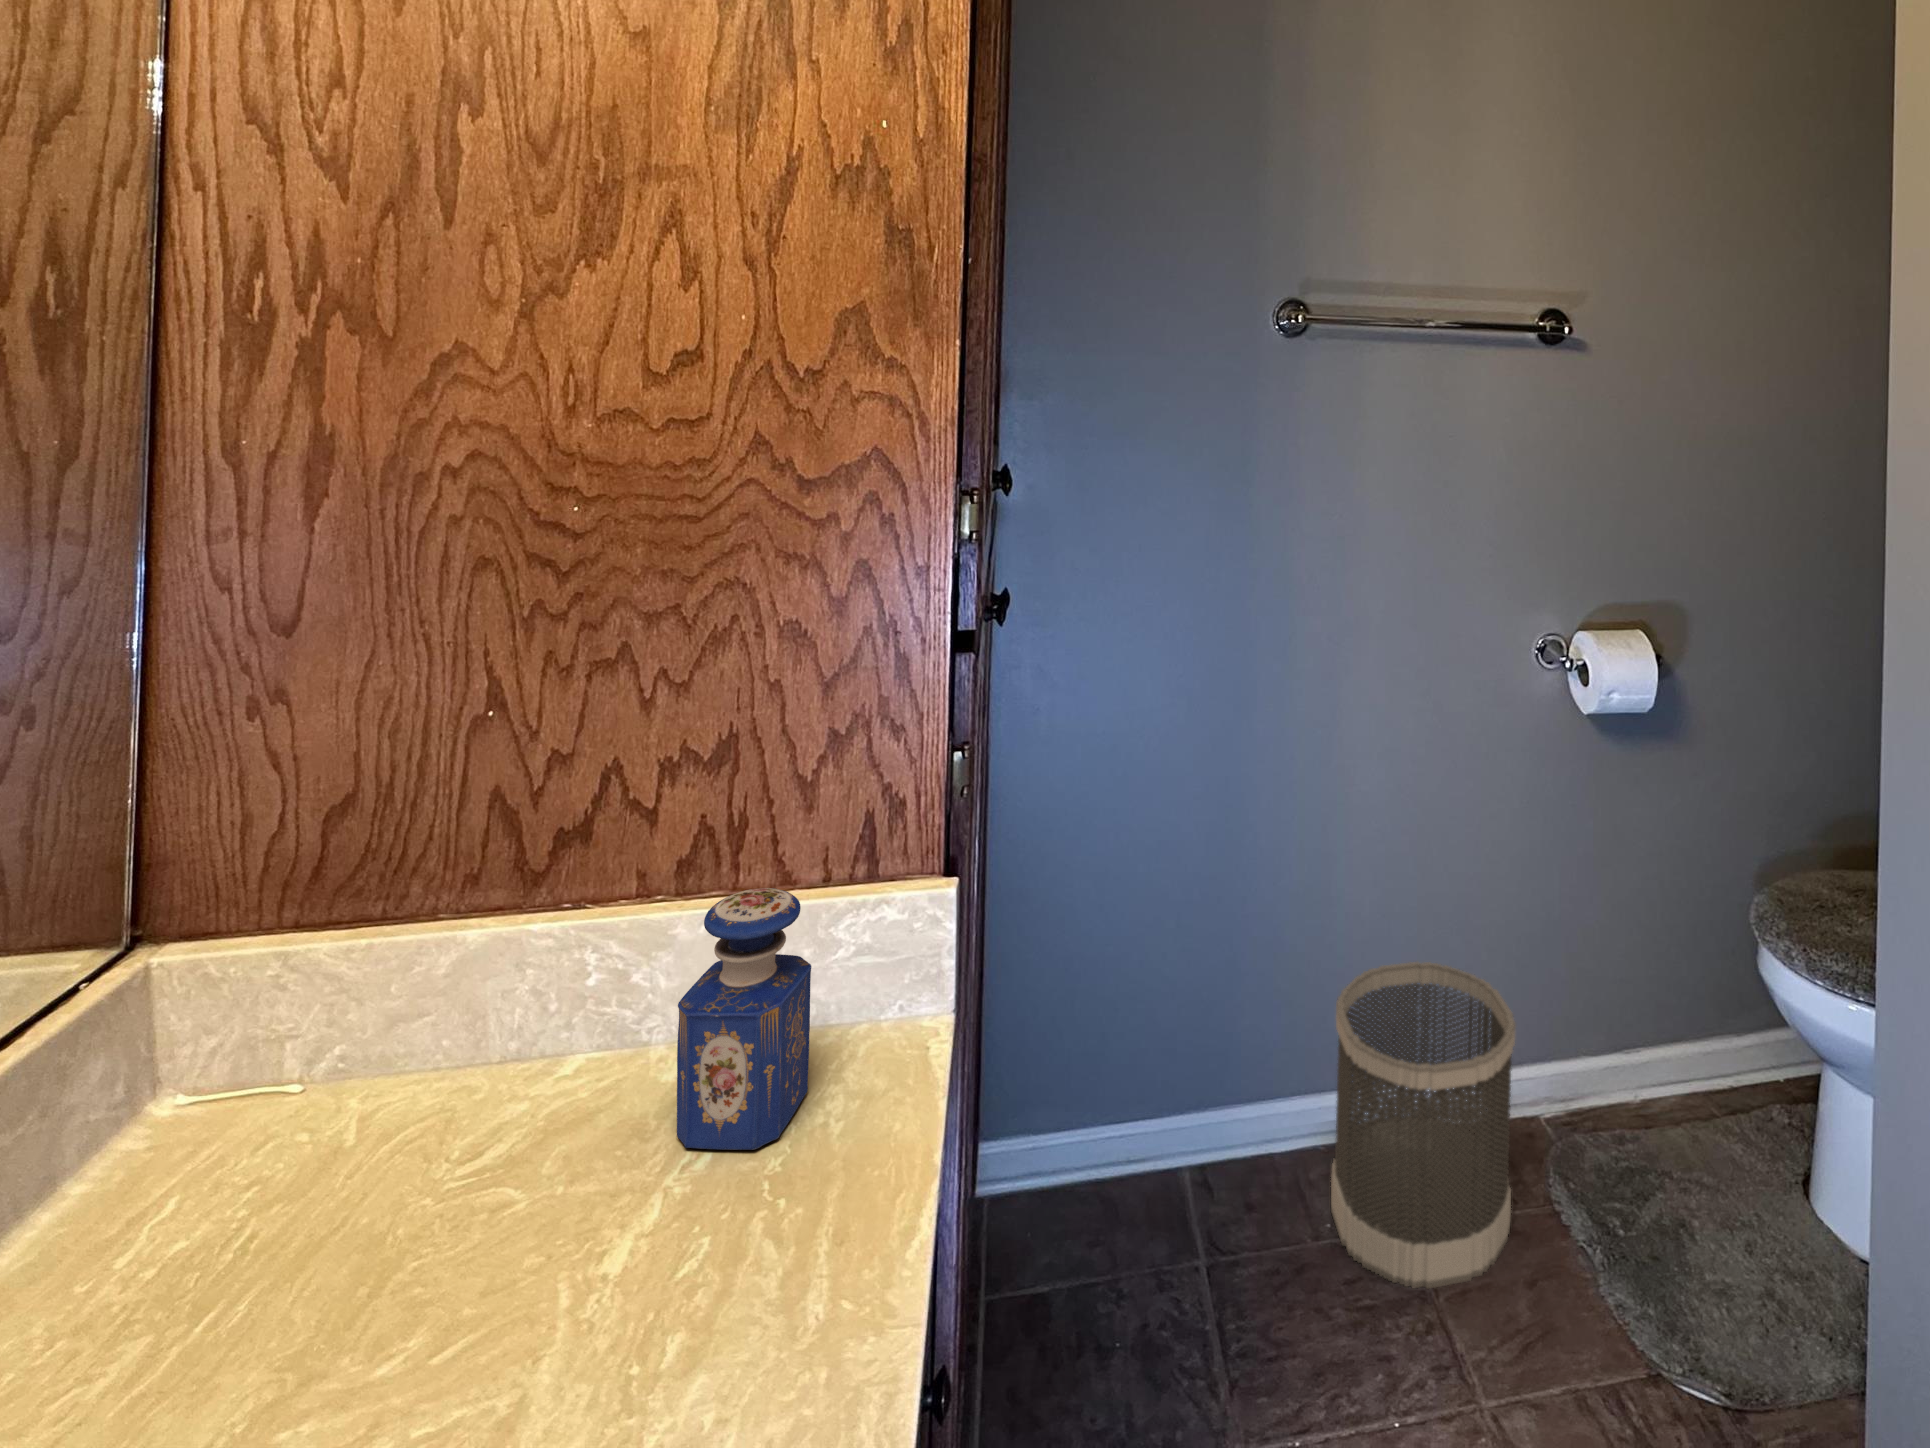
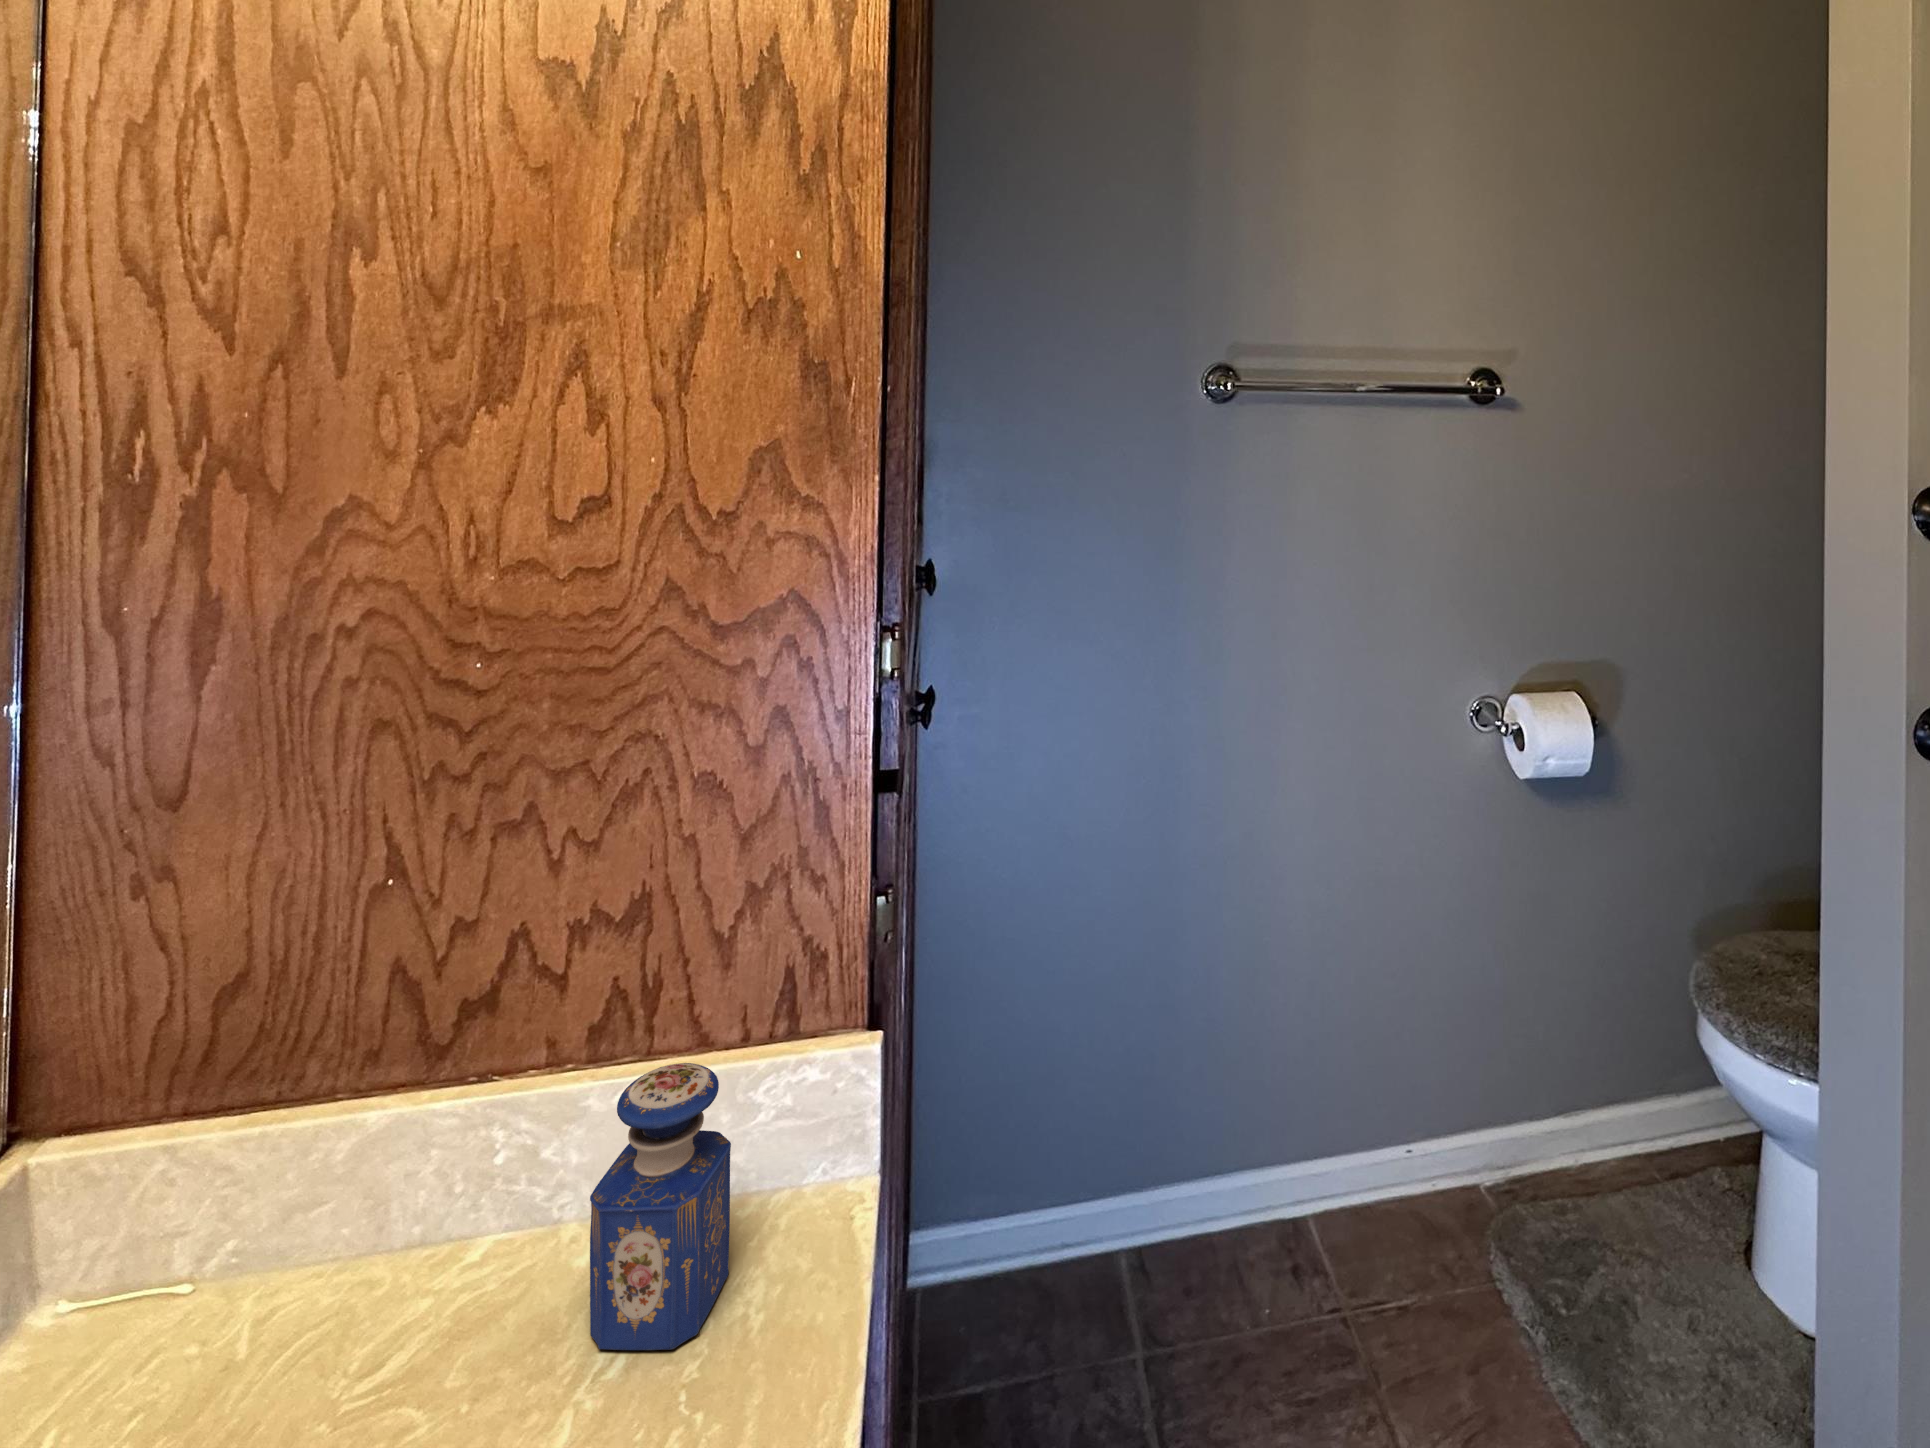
wastebasket: present [1331,962,1516,1289] -> none [1273,1037,1459,1383]

